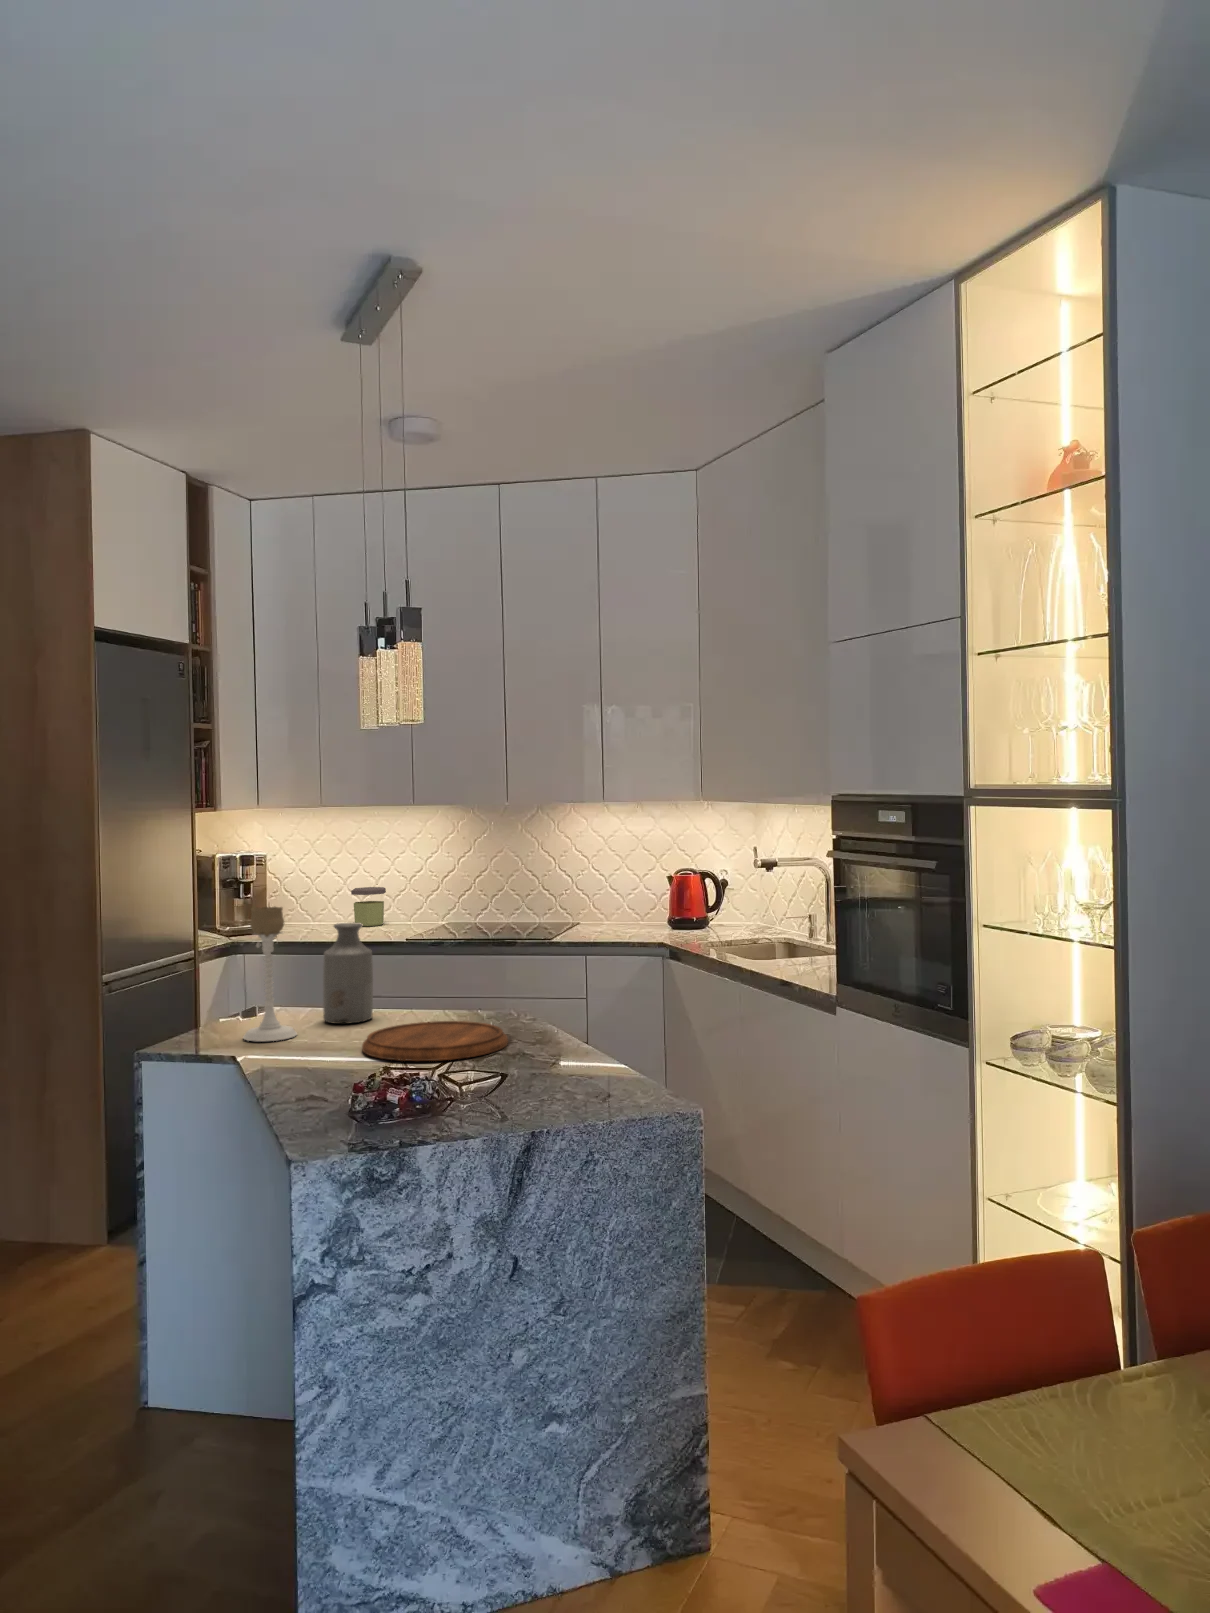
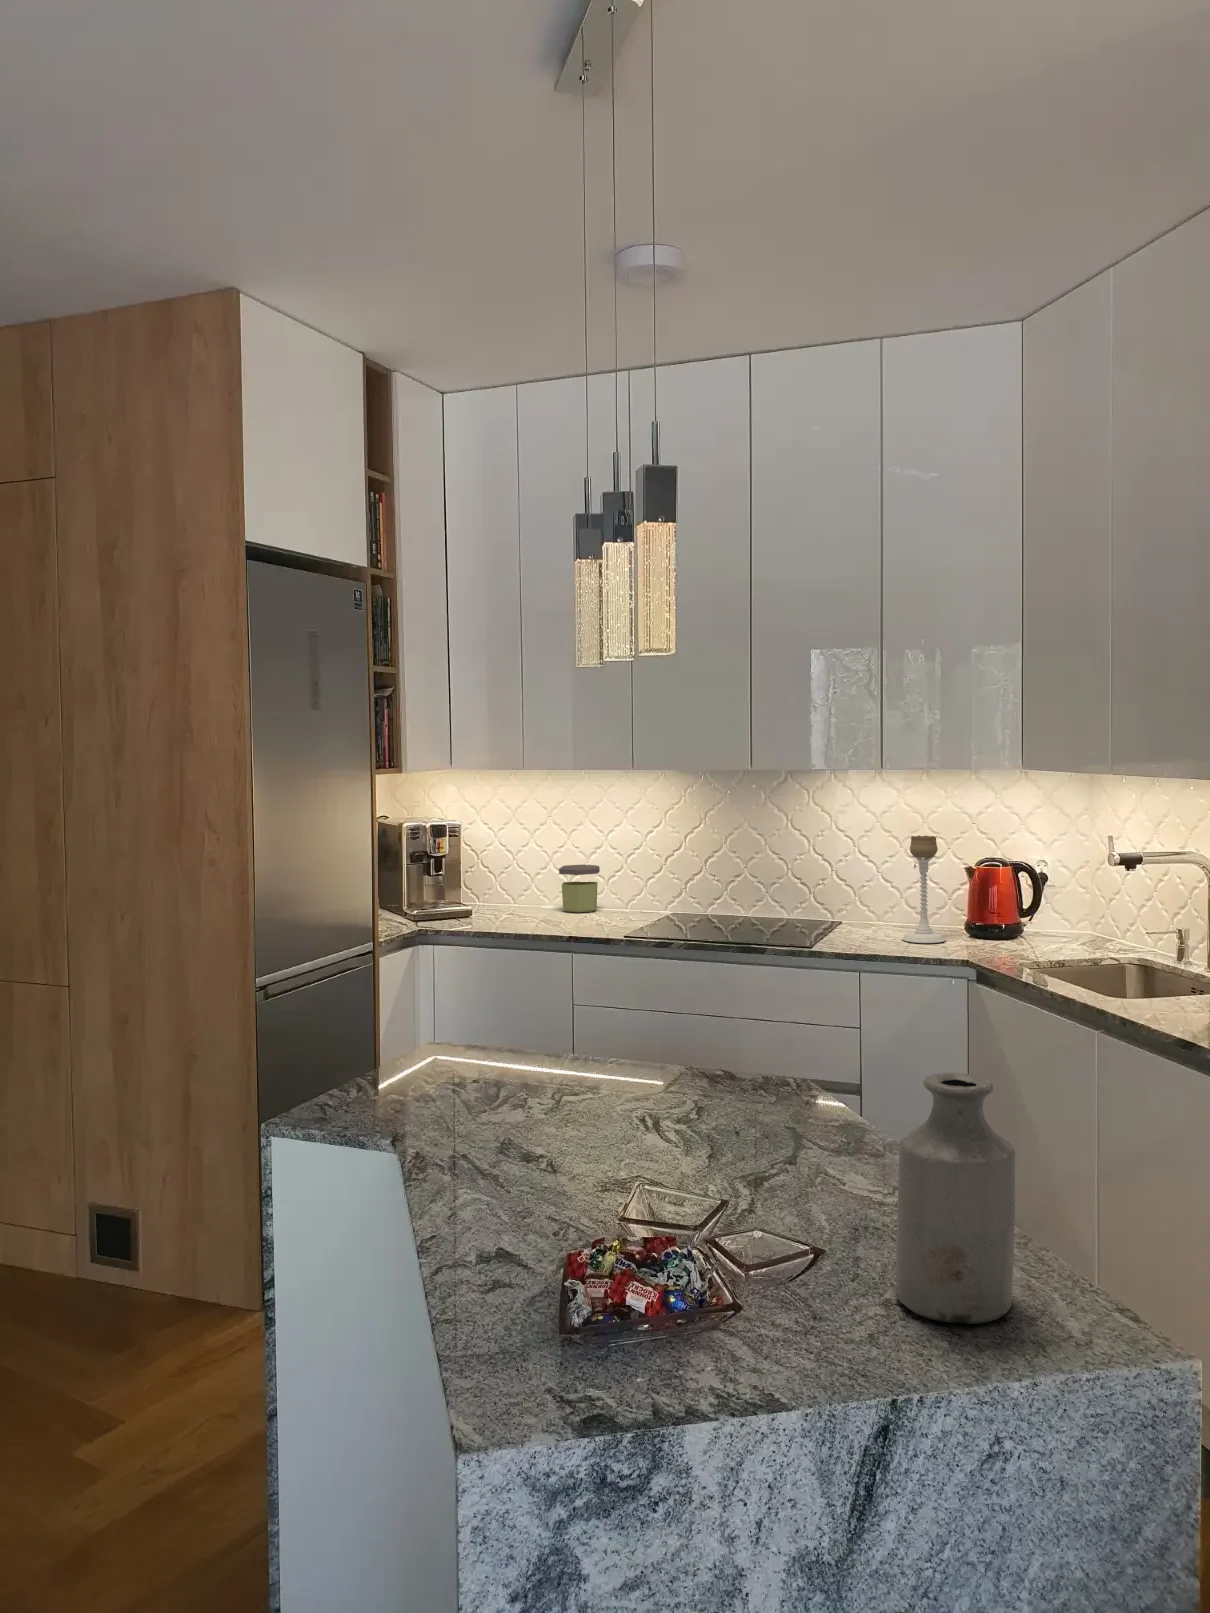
candle holder: present [243,907,297,1042] -> present [902,836,946,943]
bottle: present [323,923,373,1024] -> present [896,1073,1015,1324]
cutting board: present [362,1021,508,1061] -> none [578,1099,799,1184]

